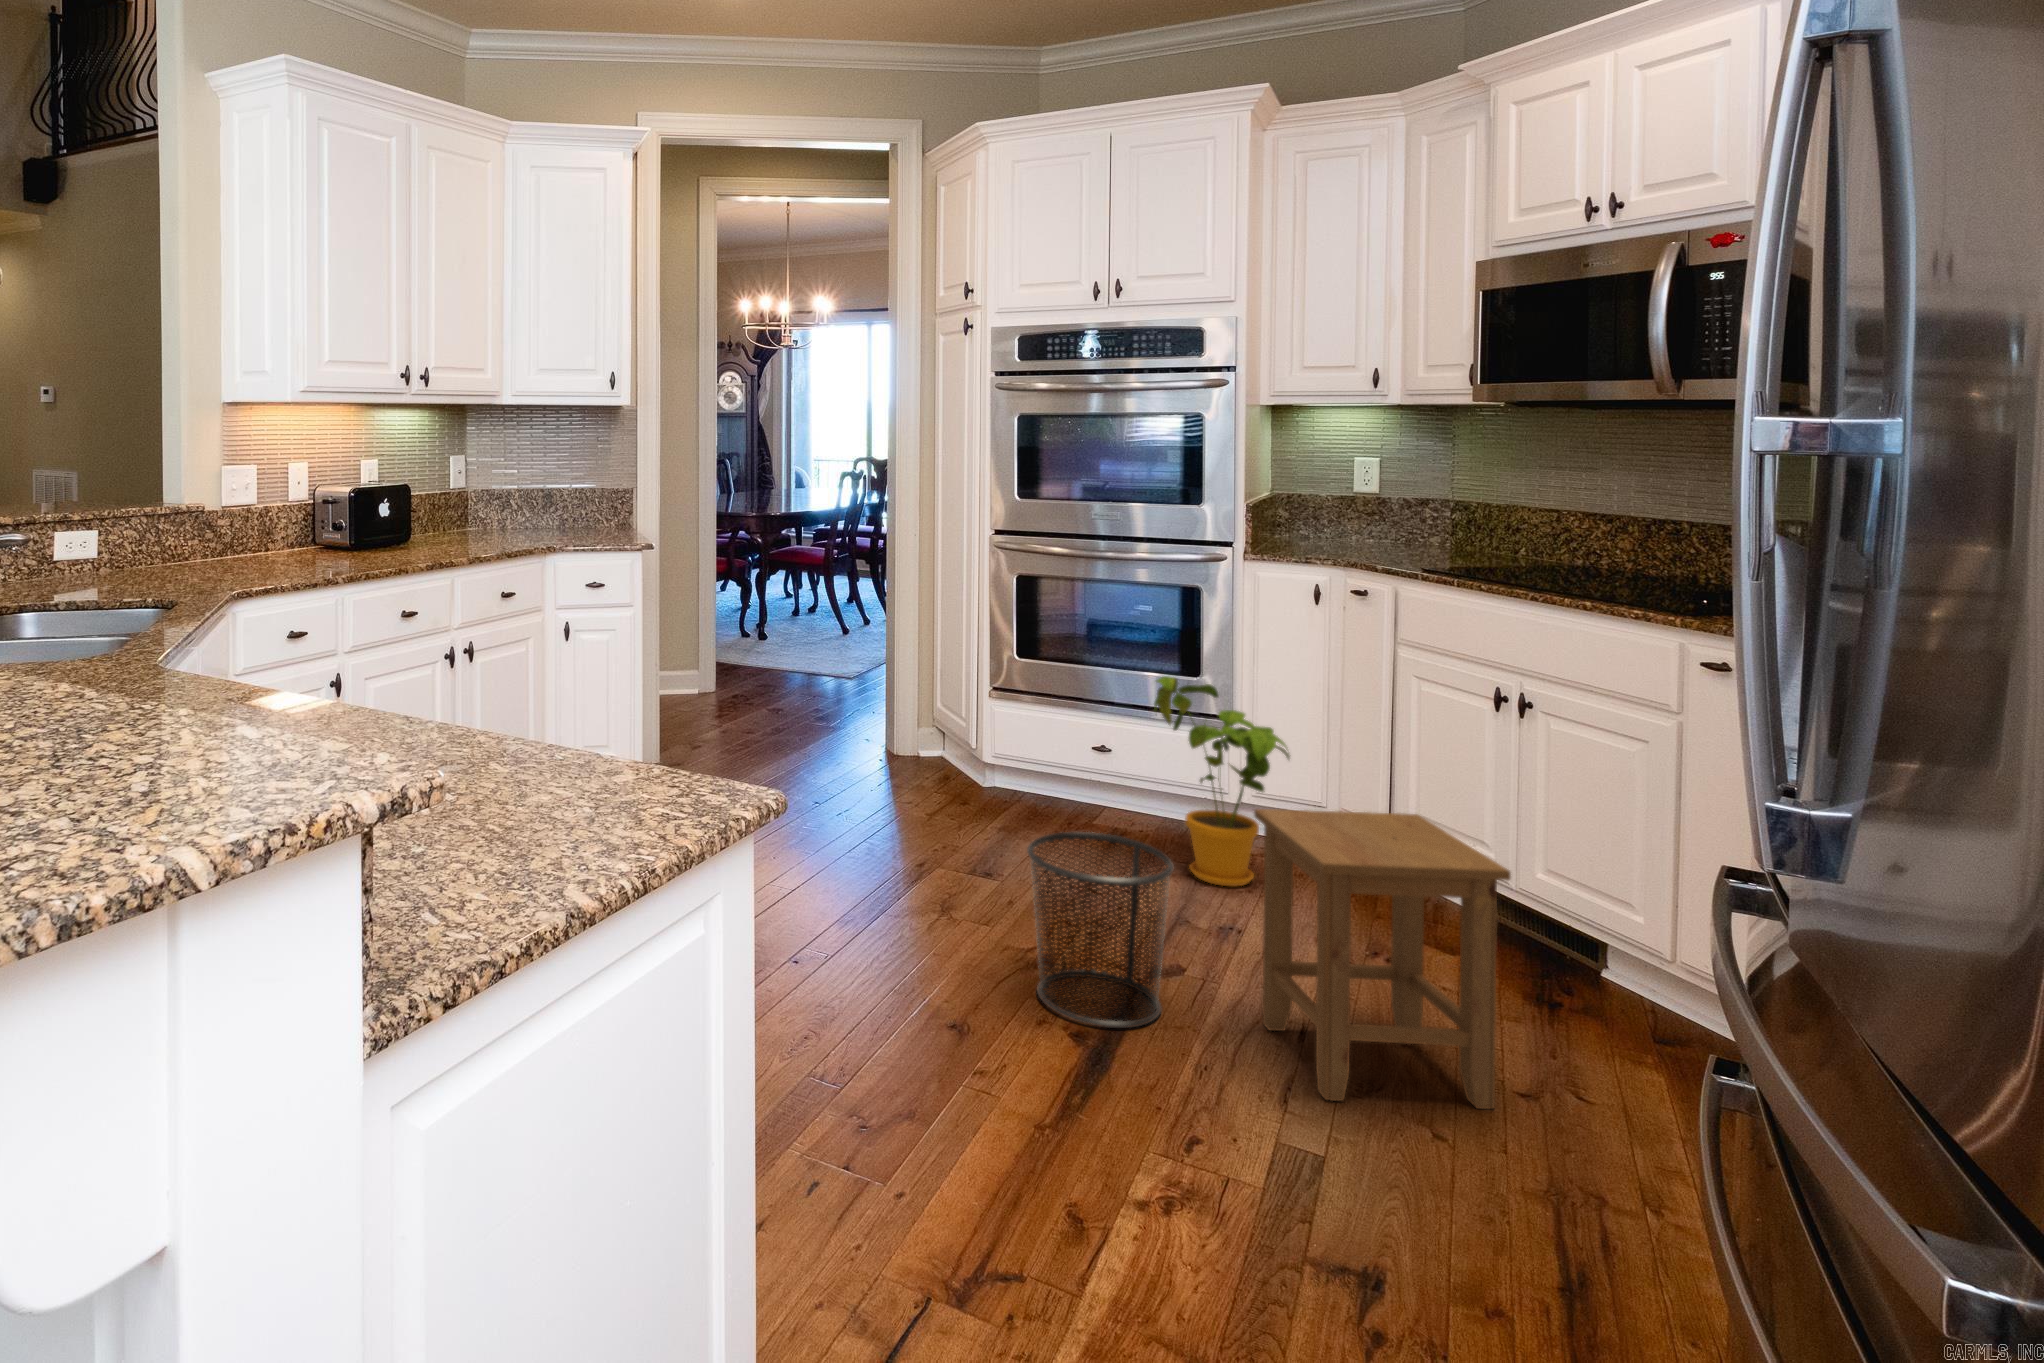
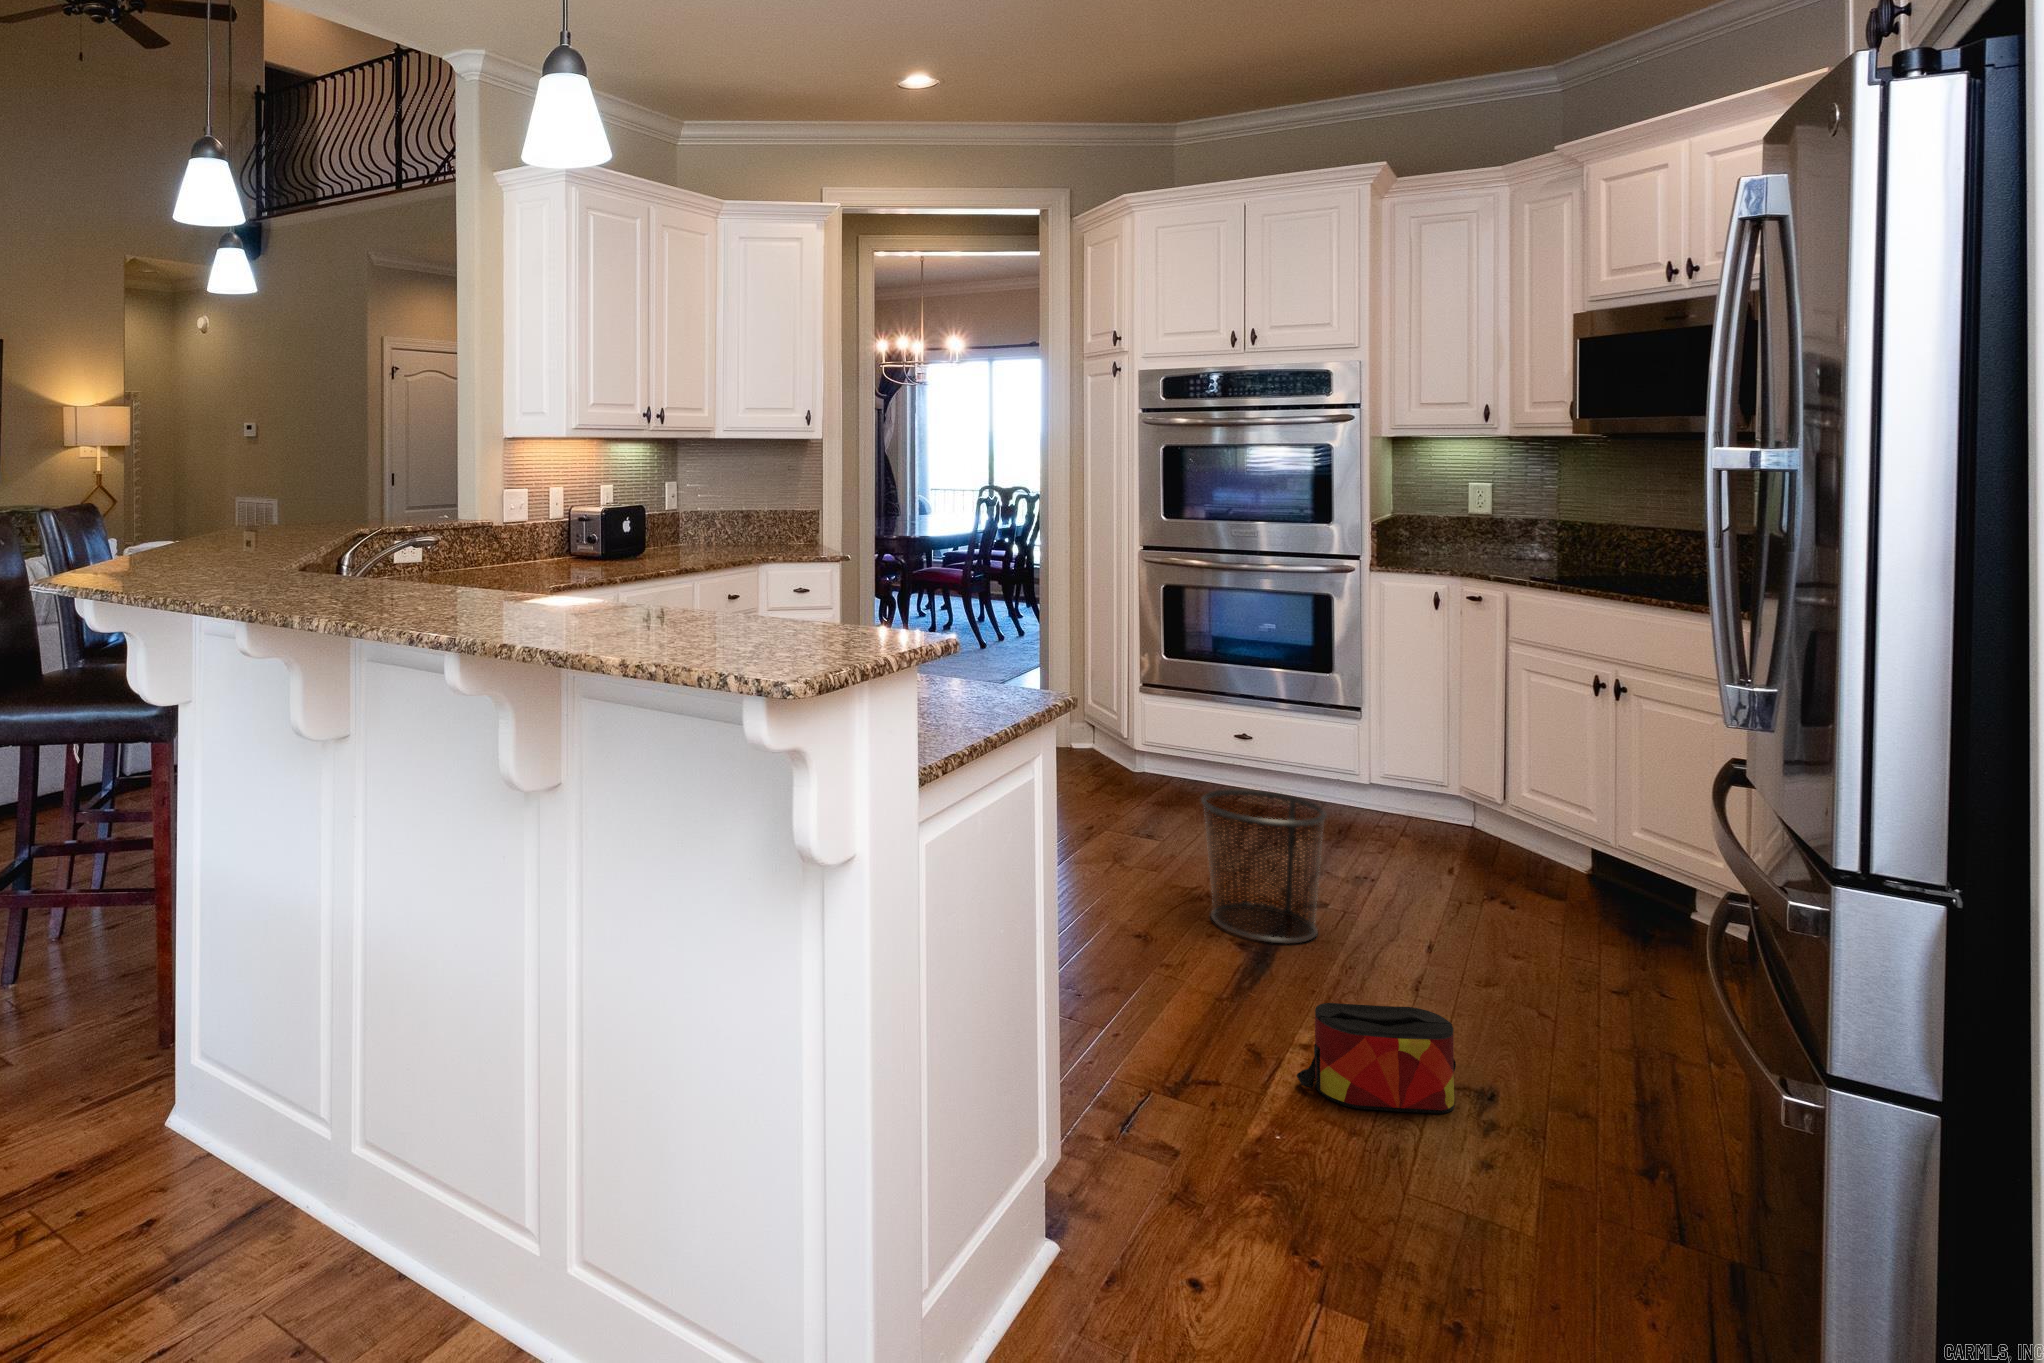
house plant: present [1154,676,1290,887] -> none [1295,667,1418,848]
stool: present [1254,809,1511,1109] -> none [1394,767,1613,1003]
bag: none [1105,1148,1307,1303] -> present [1297,1003,1456,1114]

